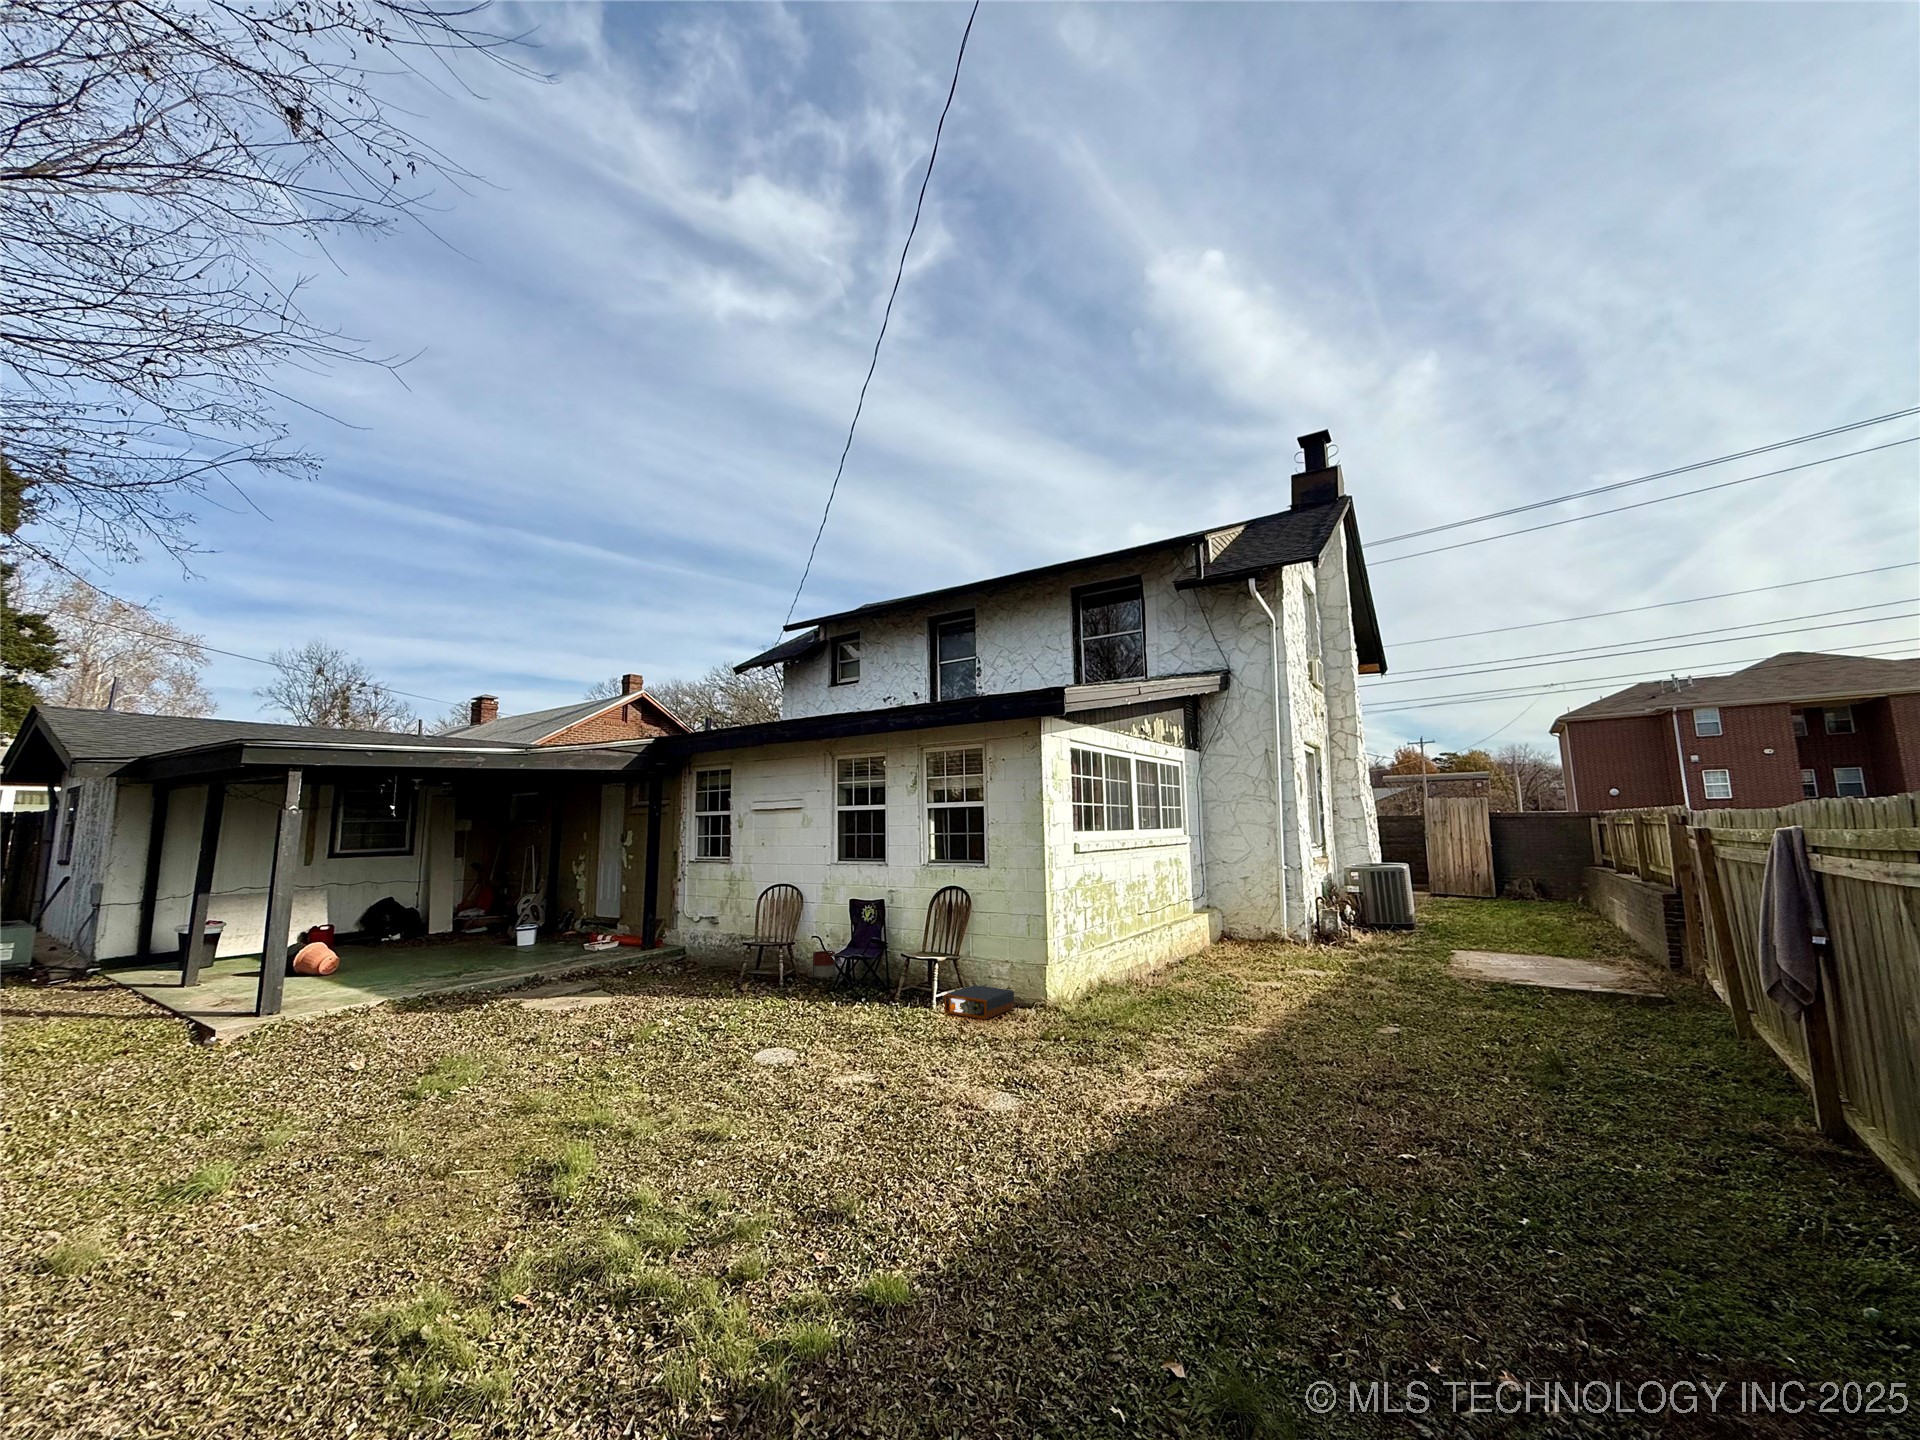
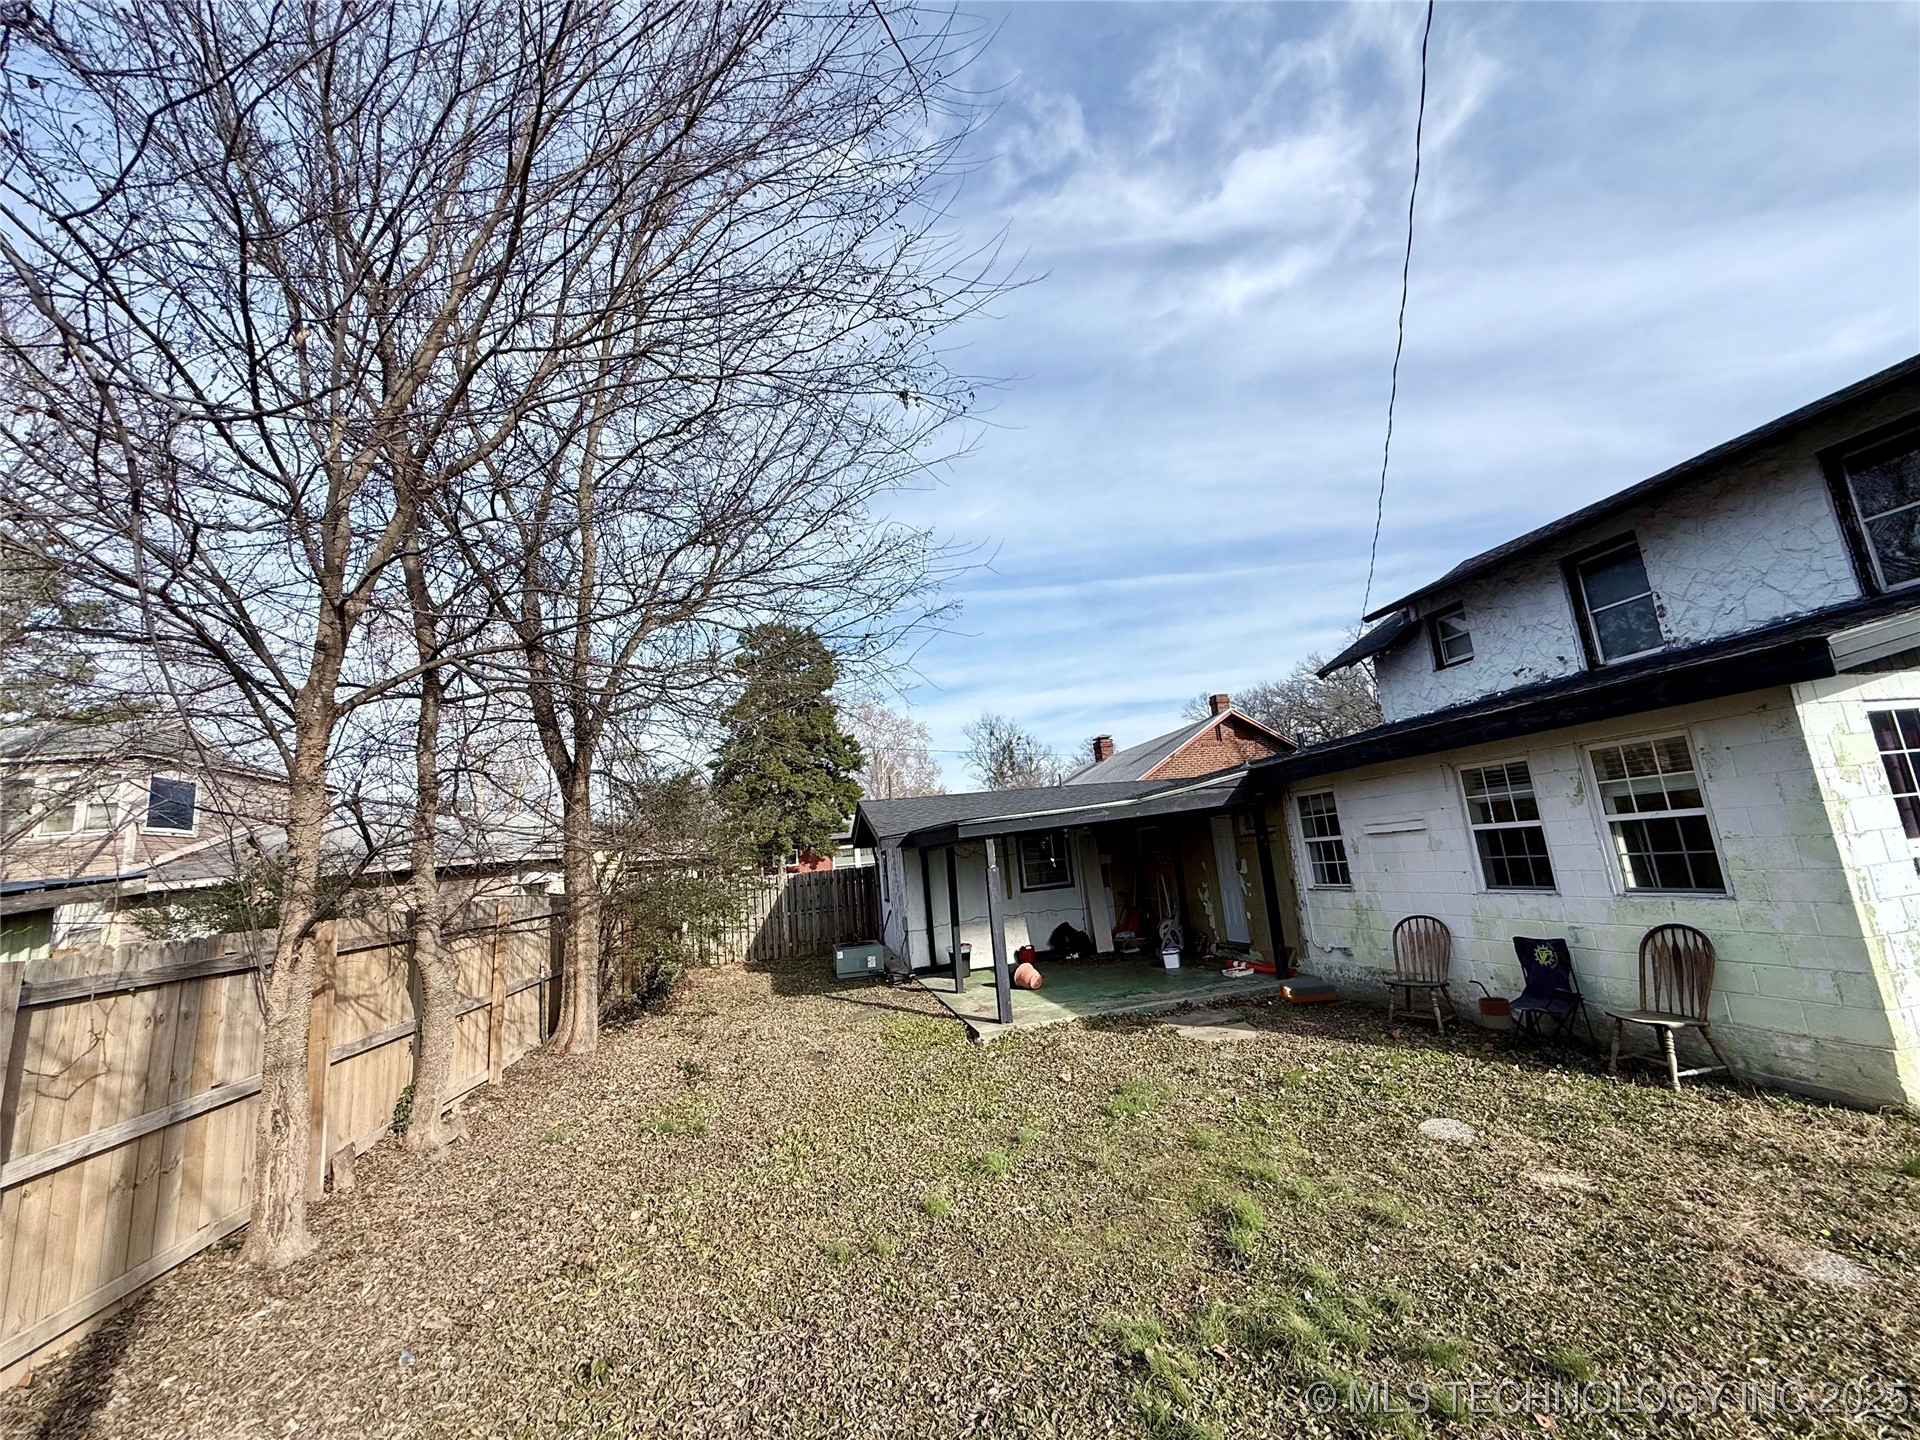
storage box: present [944,985,1014,1020] -> present [1279,979,1337,1003]

